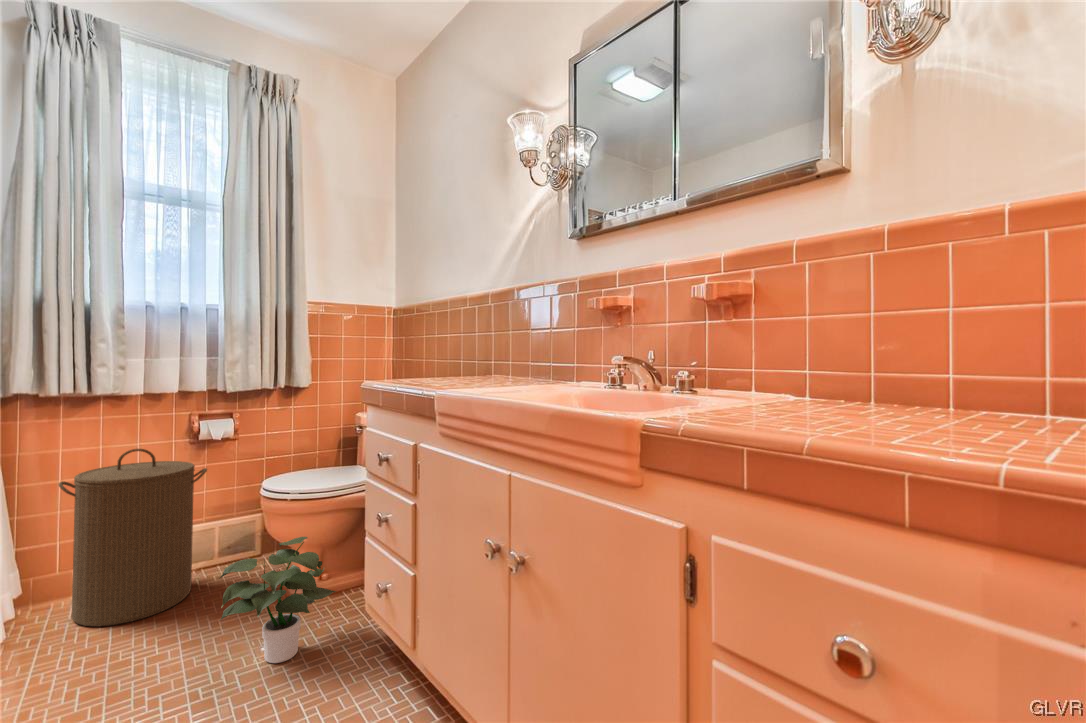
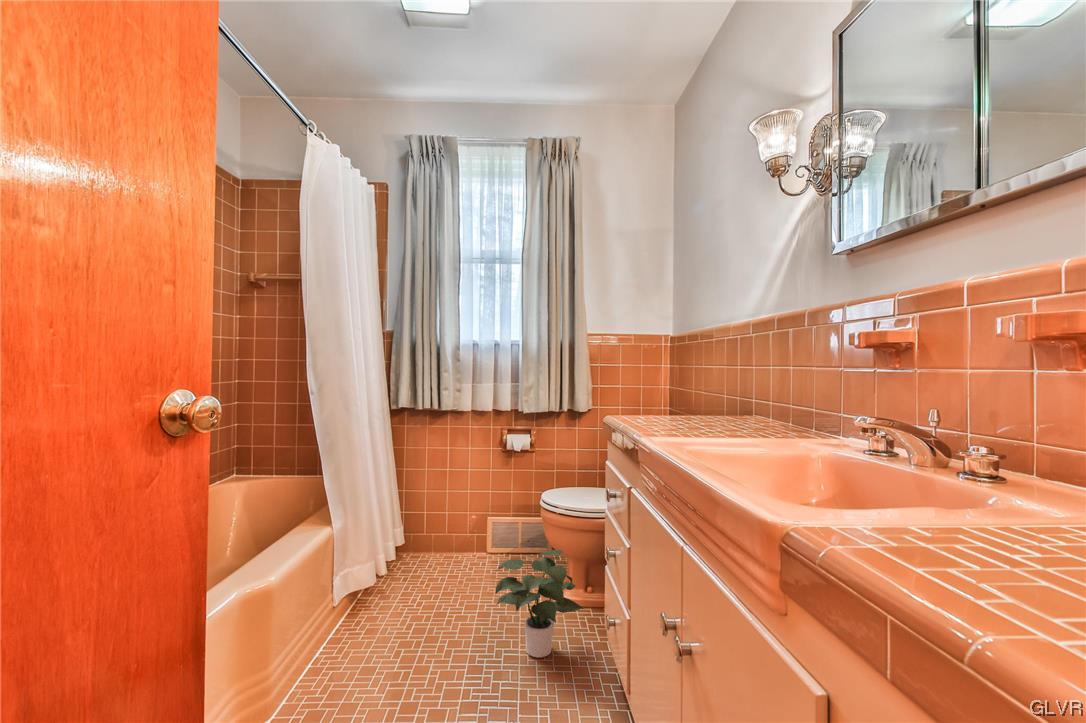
laundry hamper: present [59,449,207,627] -> none [423,453,508,584]

